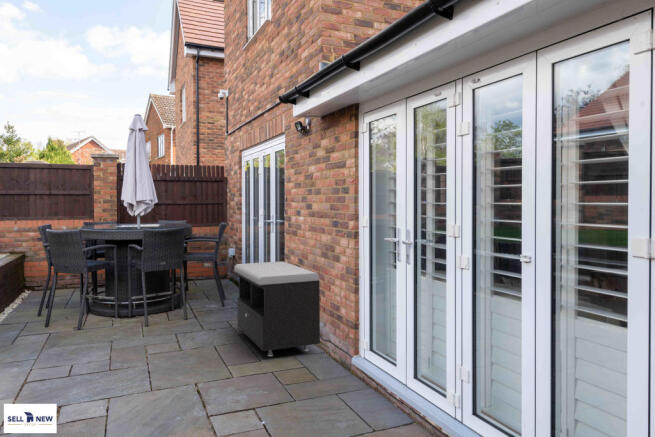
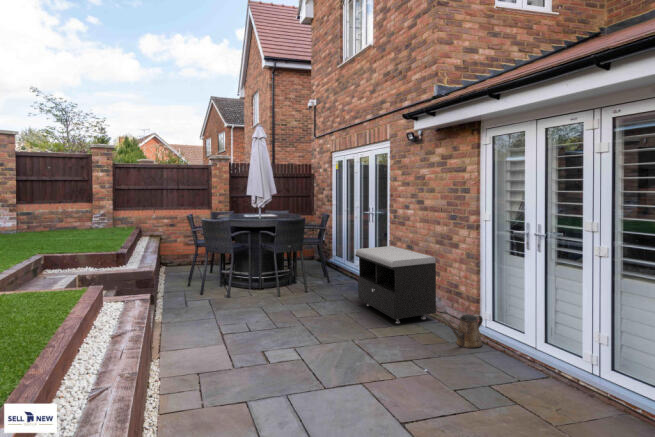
watering can: none [303,344,361,386] -> present [443,314,483,348]

